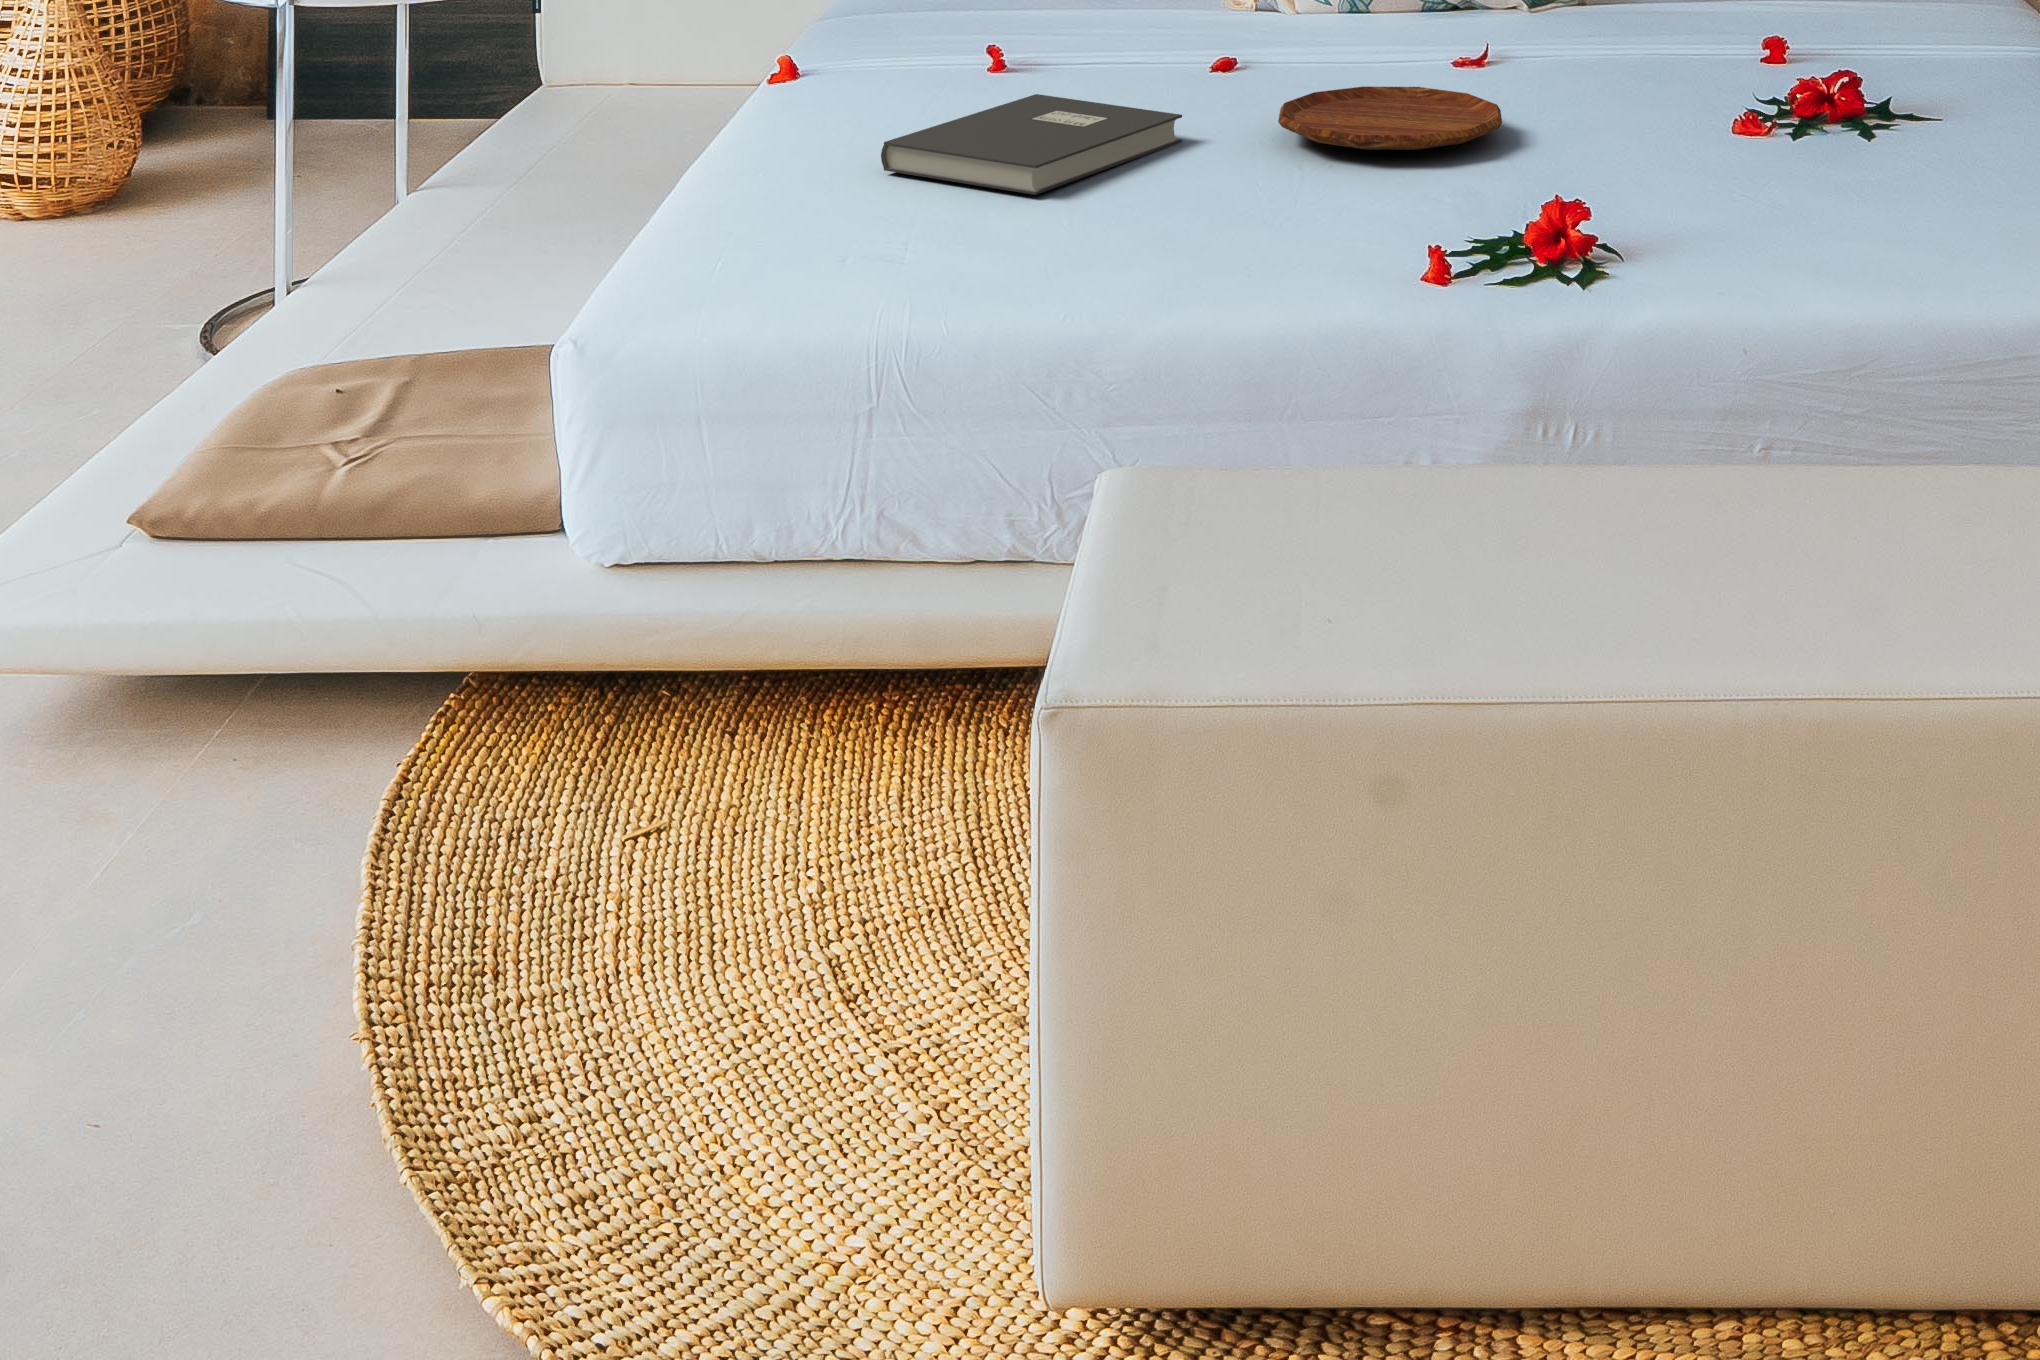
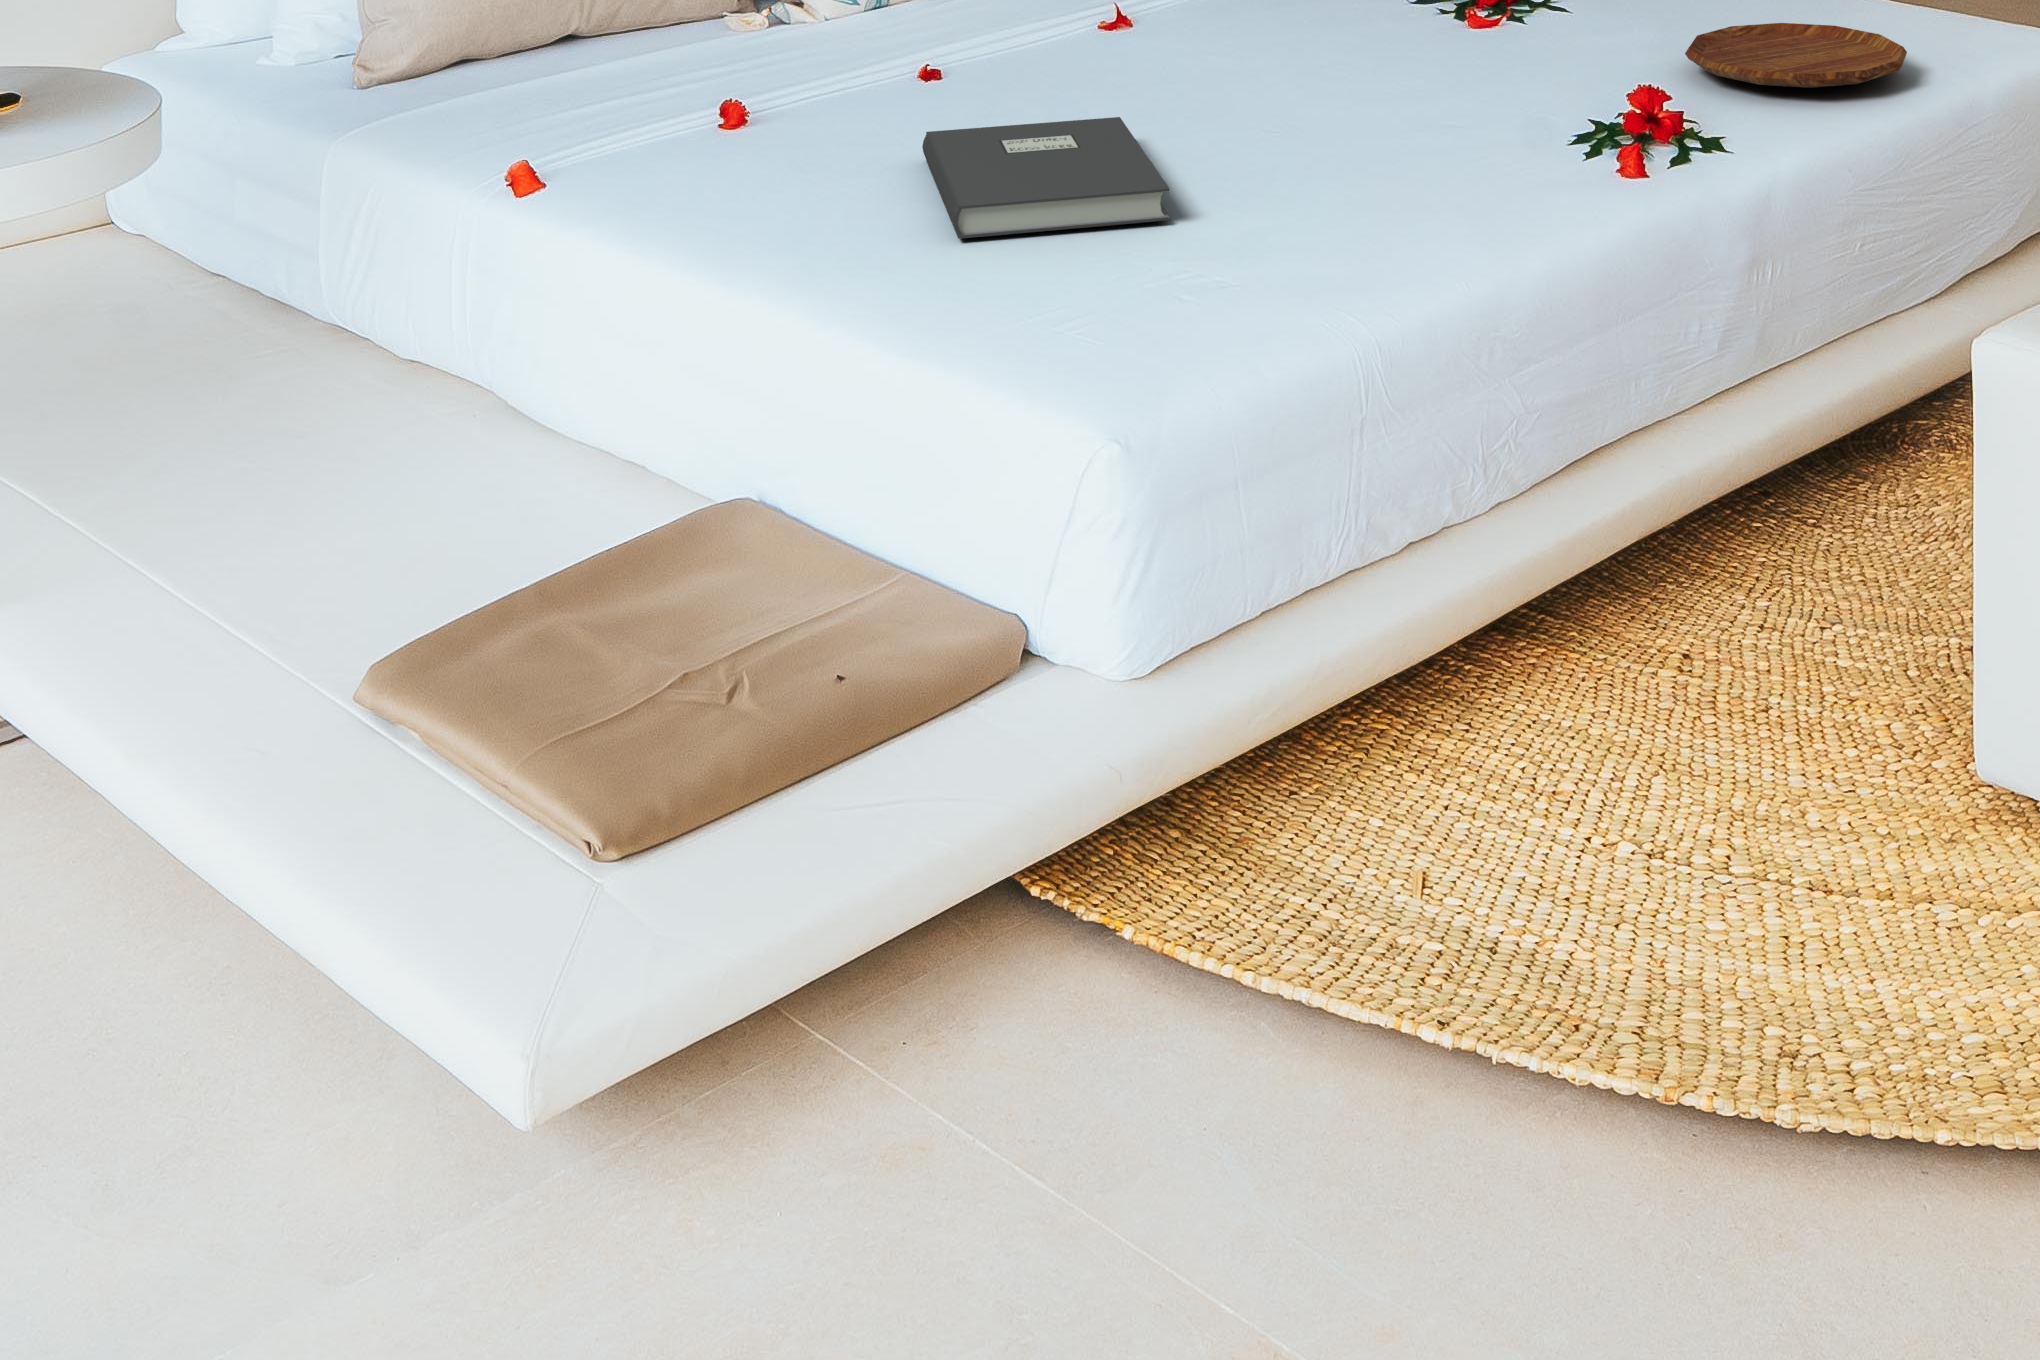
tray: present [1278,86,1502,150] -> present [1685,23,1907,88]

